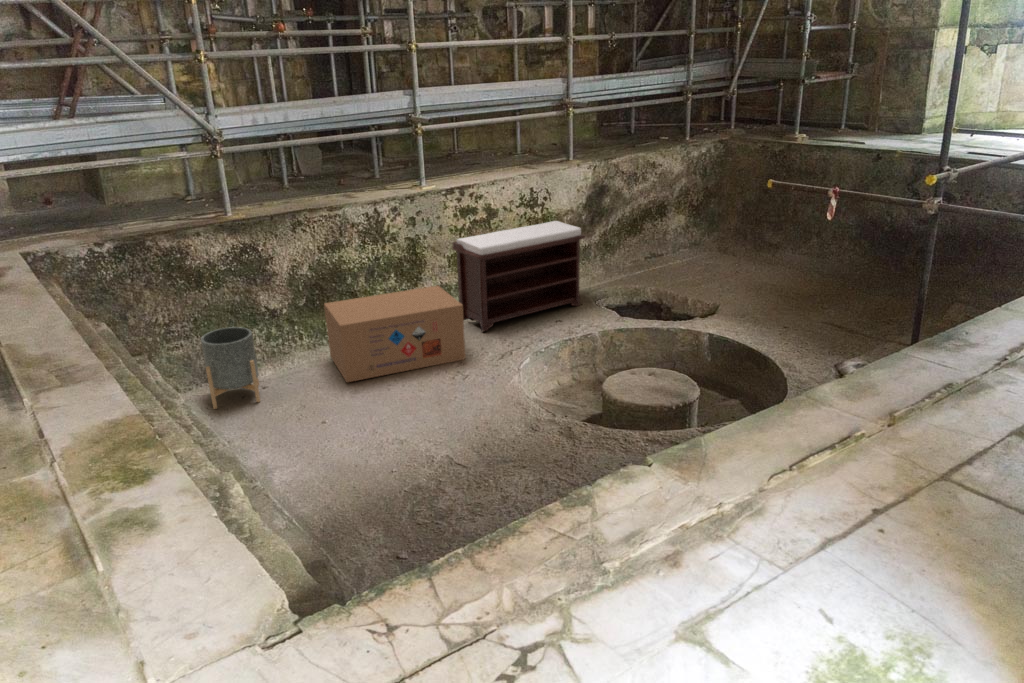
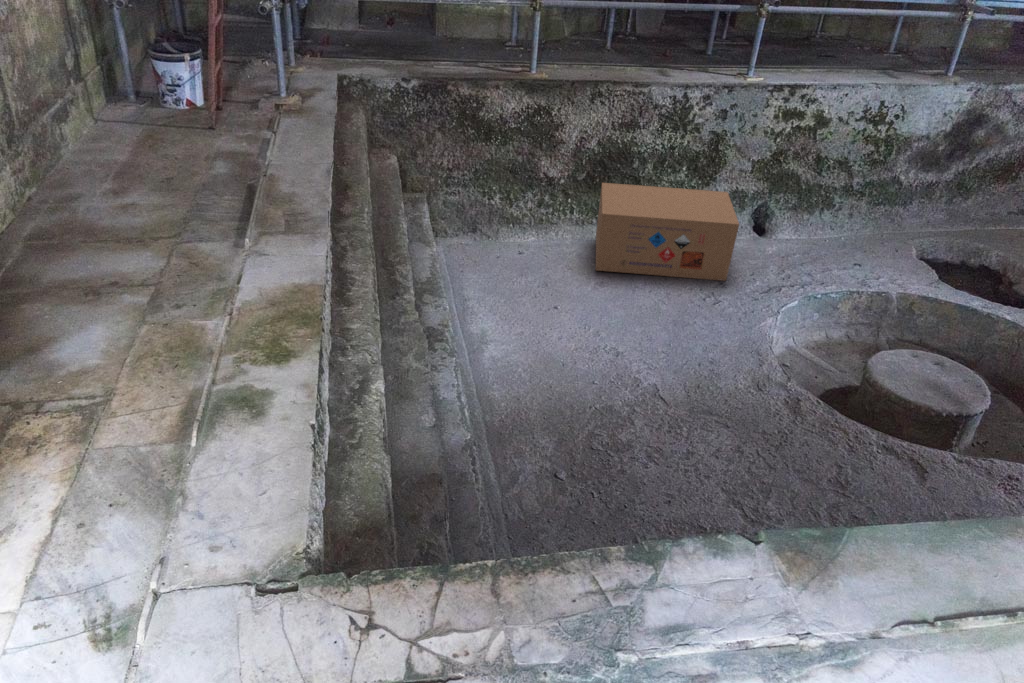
bench: present [452,221,585,331] -> none [745,144,929,254]
planter: present [201,327,260,409] -> none [470,185,521,265]

